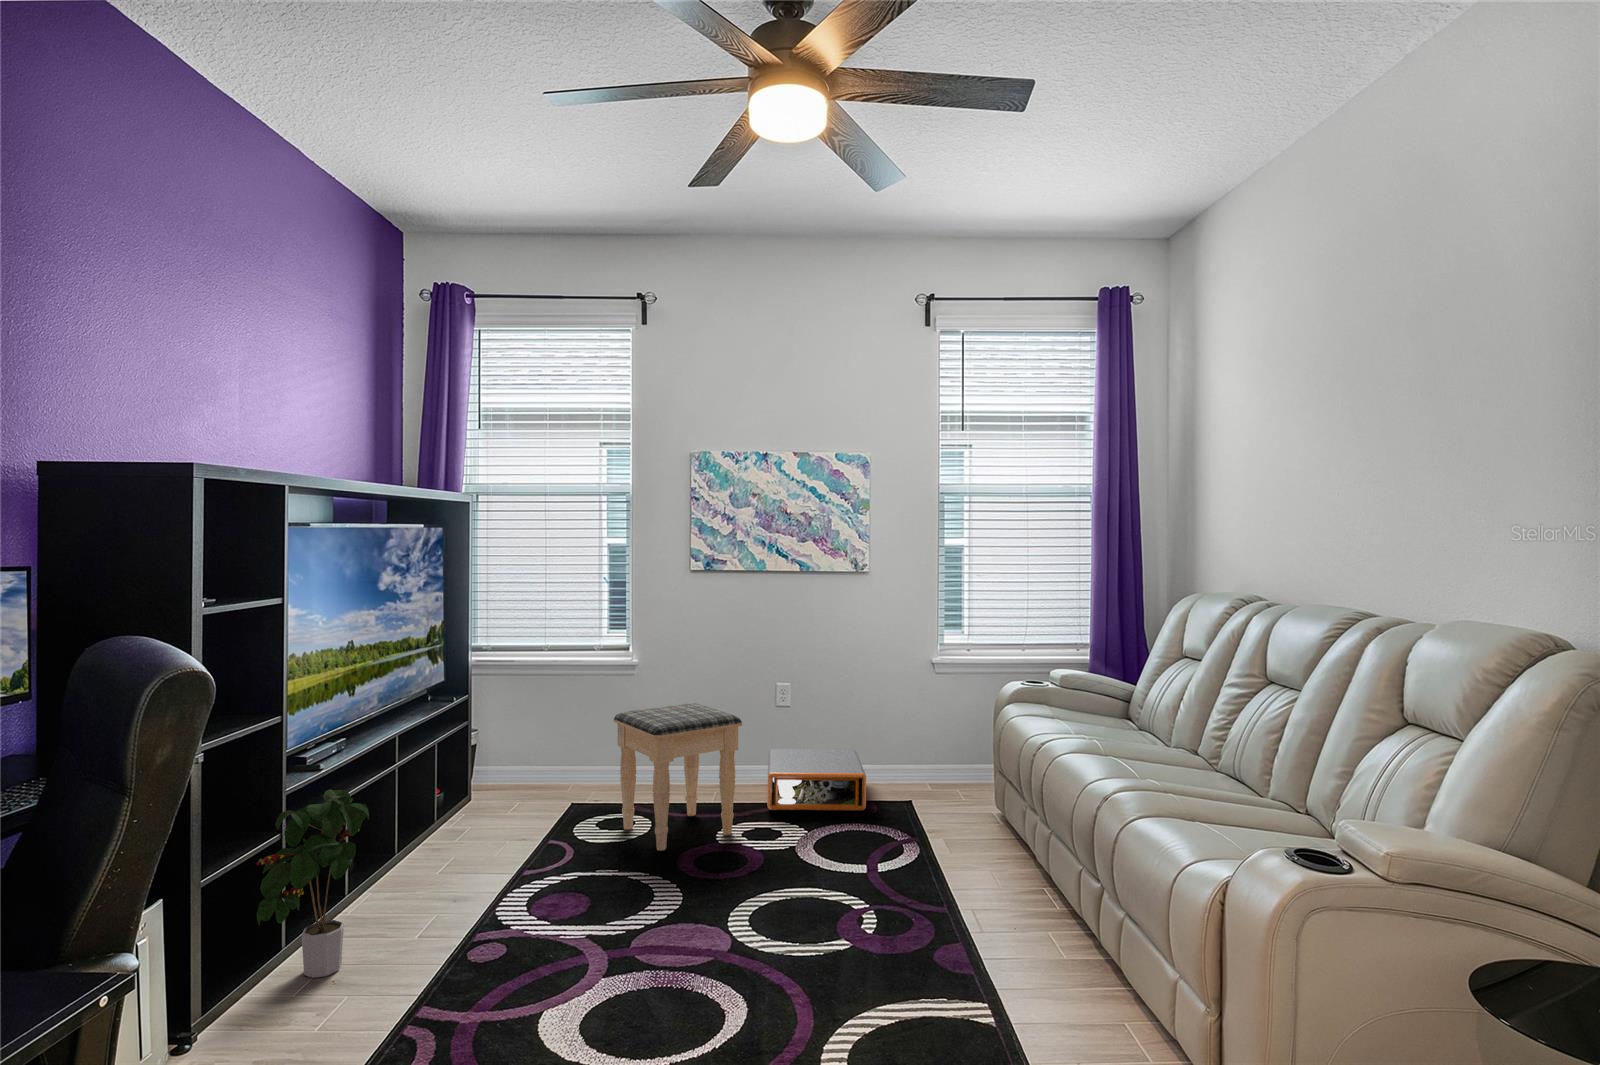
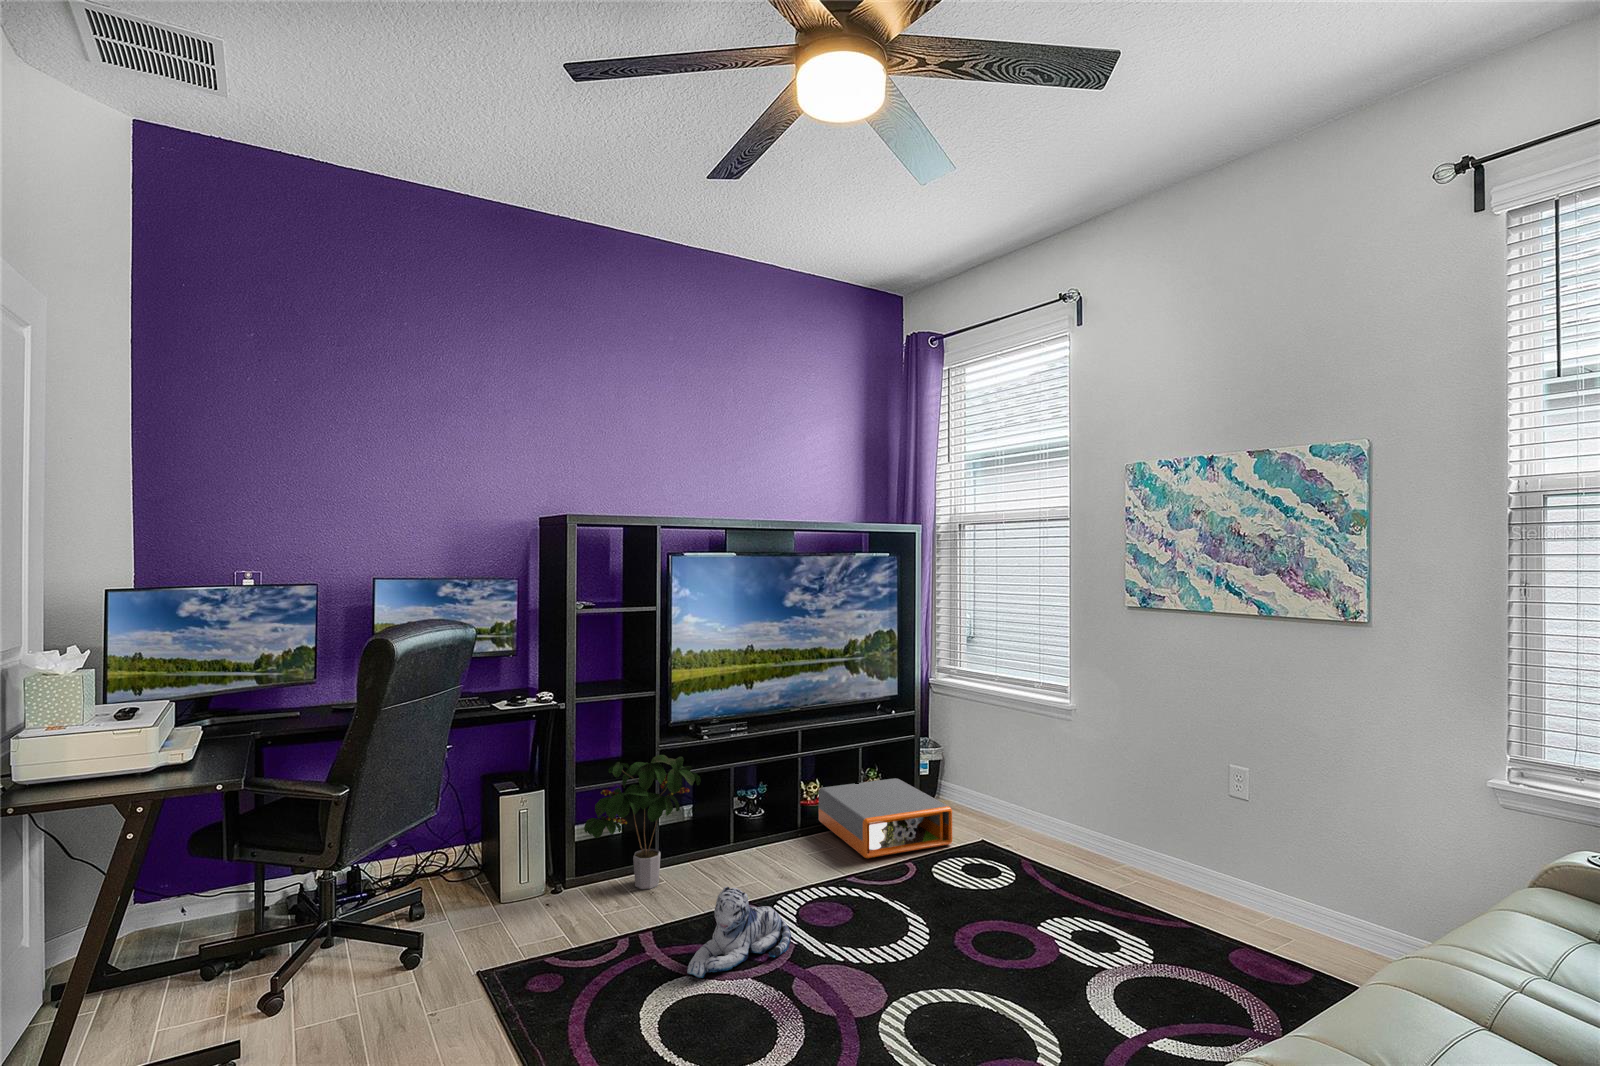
footstool: present [614,703,742,851] -> none [952,749,1075,924]
storage box: present [767,749,866,810] -> present [819,778,952,858]
plush toy: none [525,883,601,986] -> present [687,886,791,978]

